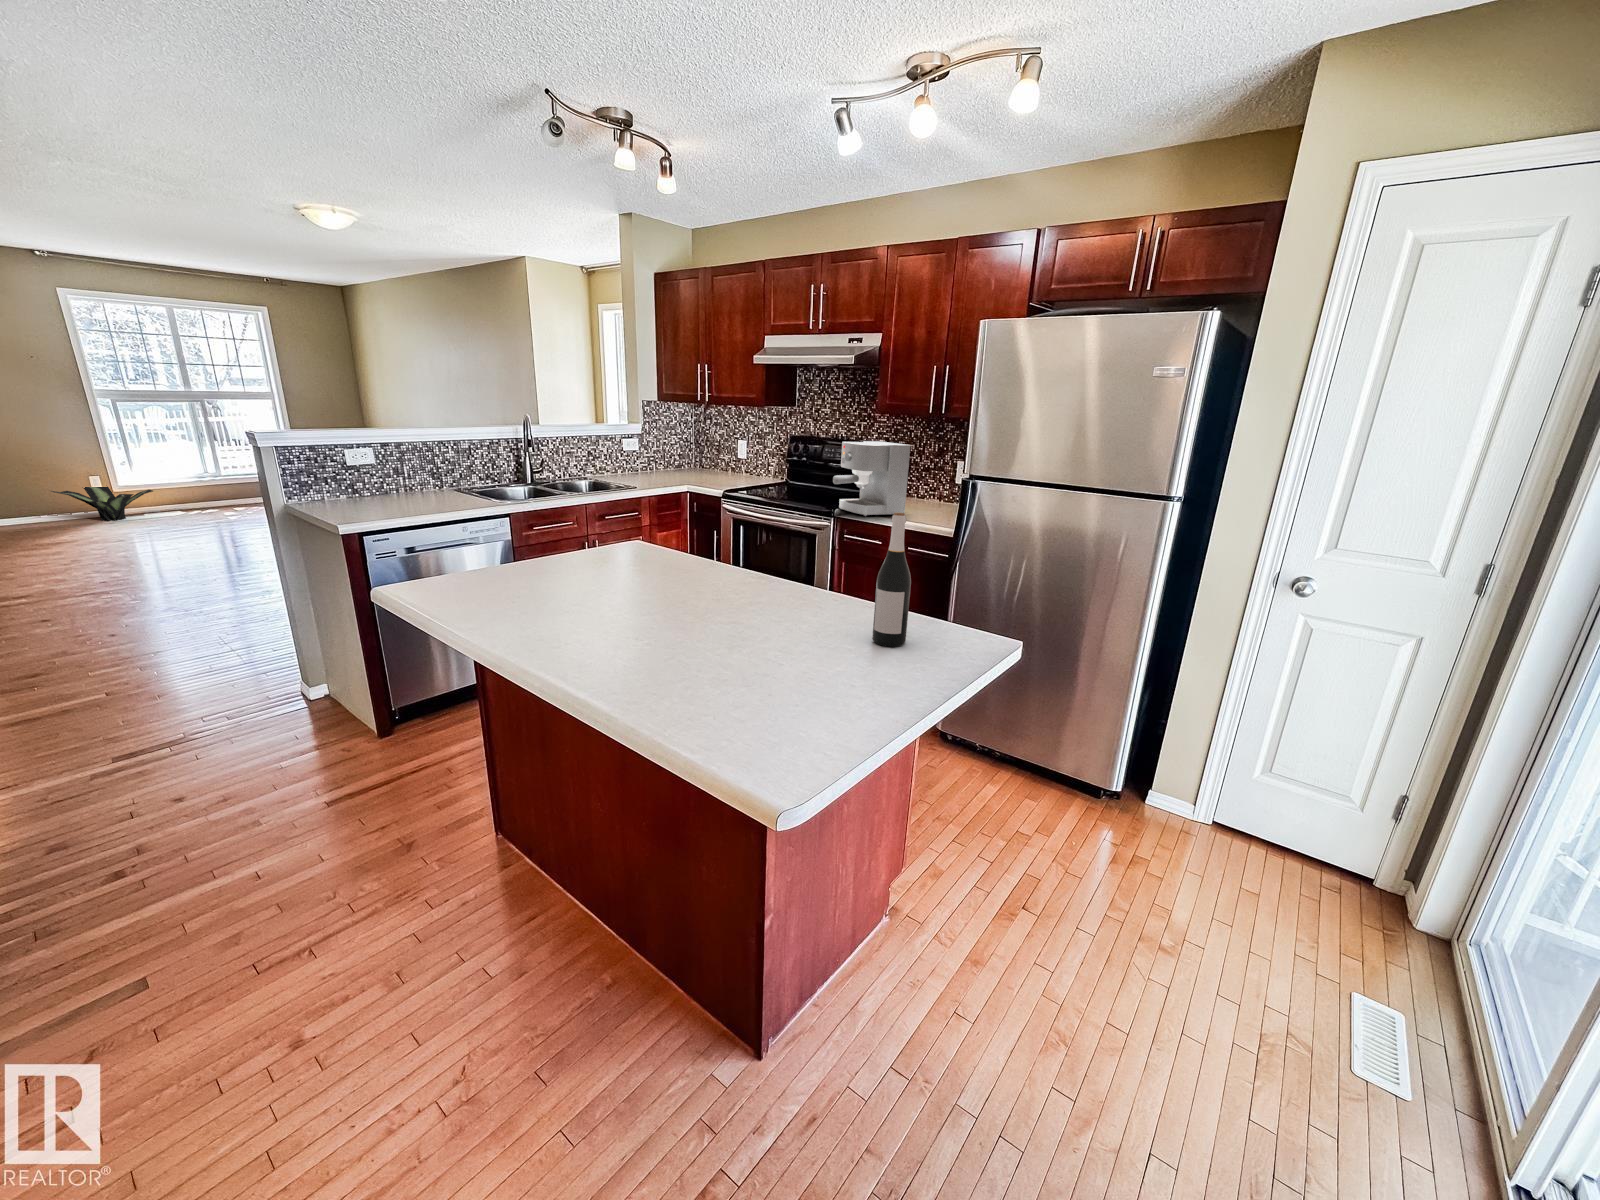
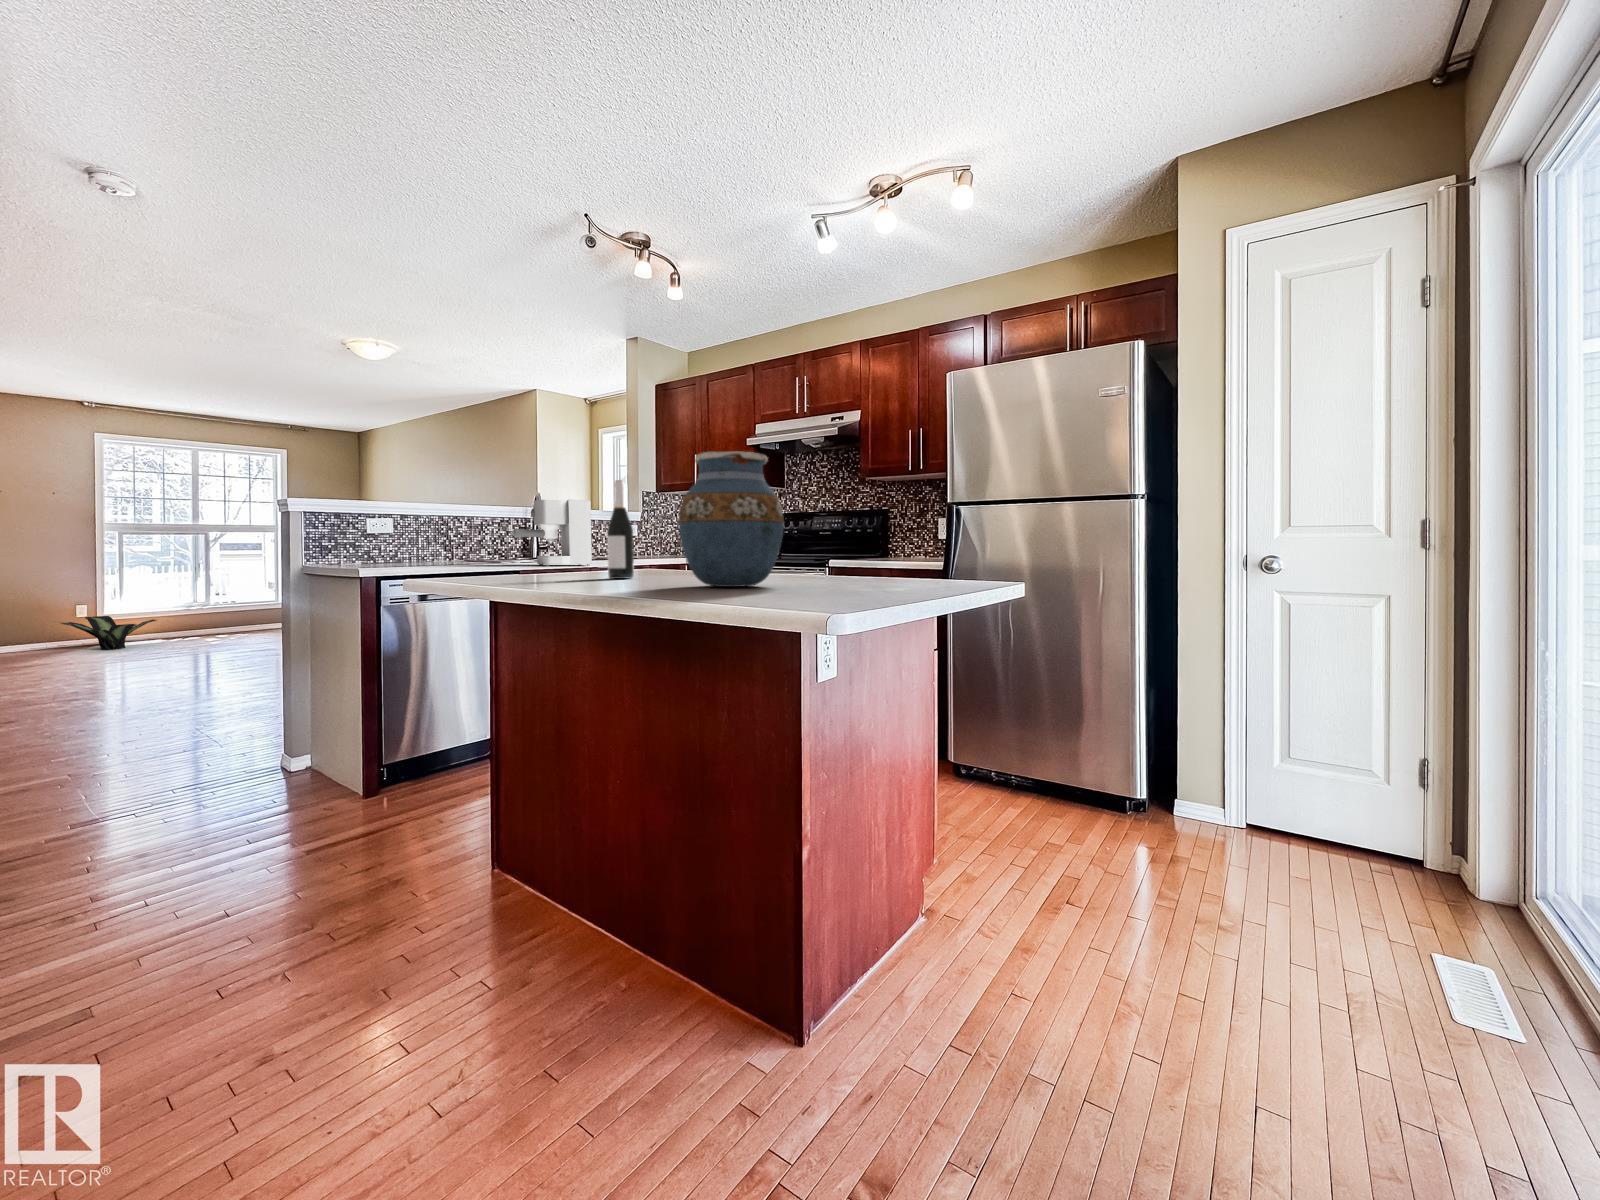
coffee maker: present [832,441,910,516] -> present [513,500,592,566]
vase: none [663,485,771,627] -> present [679,451,784,587]
wine bottle: present [872,512,911,647] -> present [607,480,634,579]

